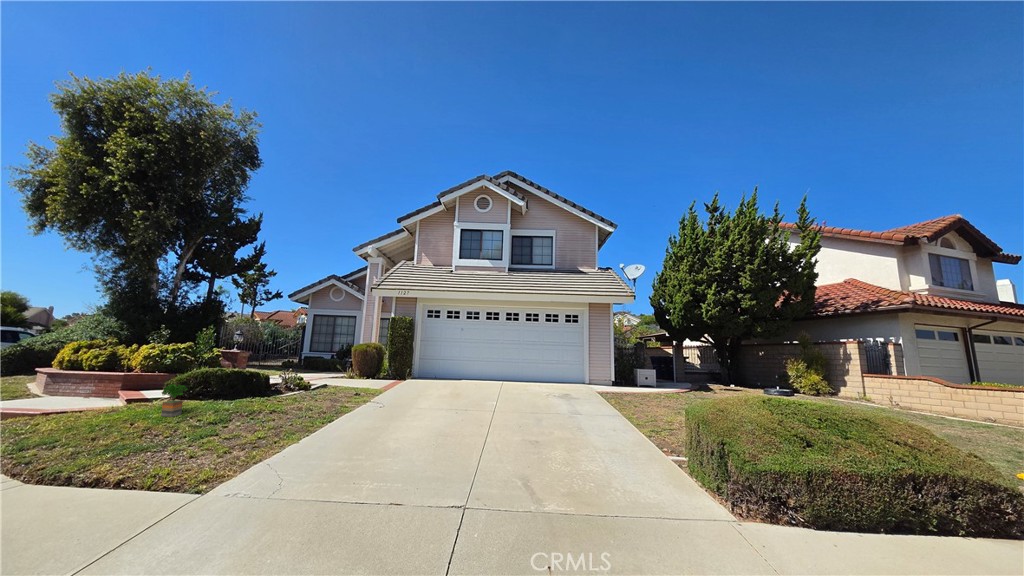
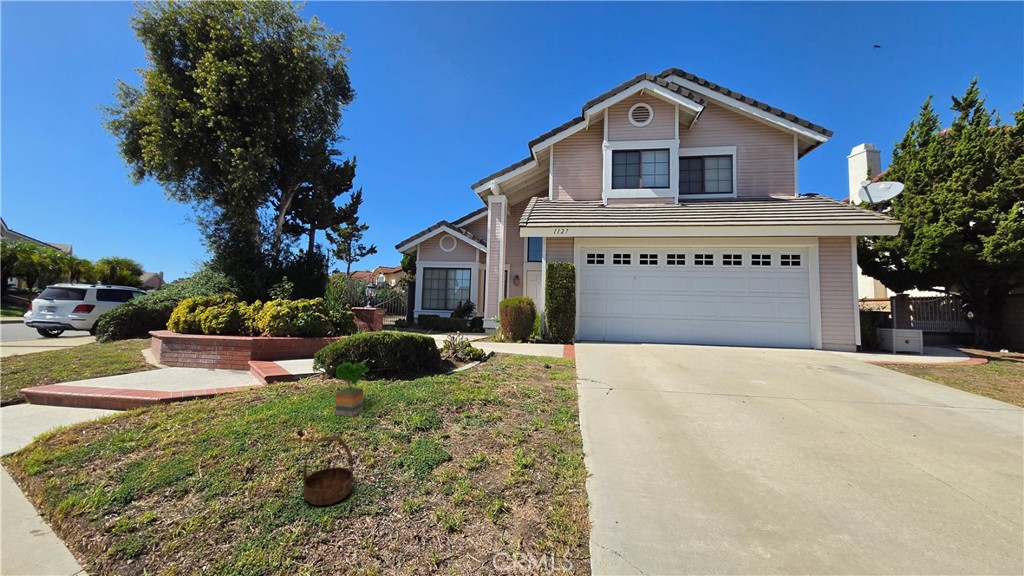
basket: none [121,417,153,450] -> present [303,436,353,506]

